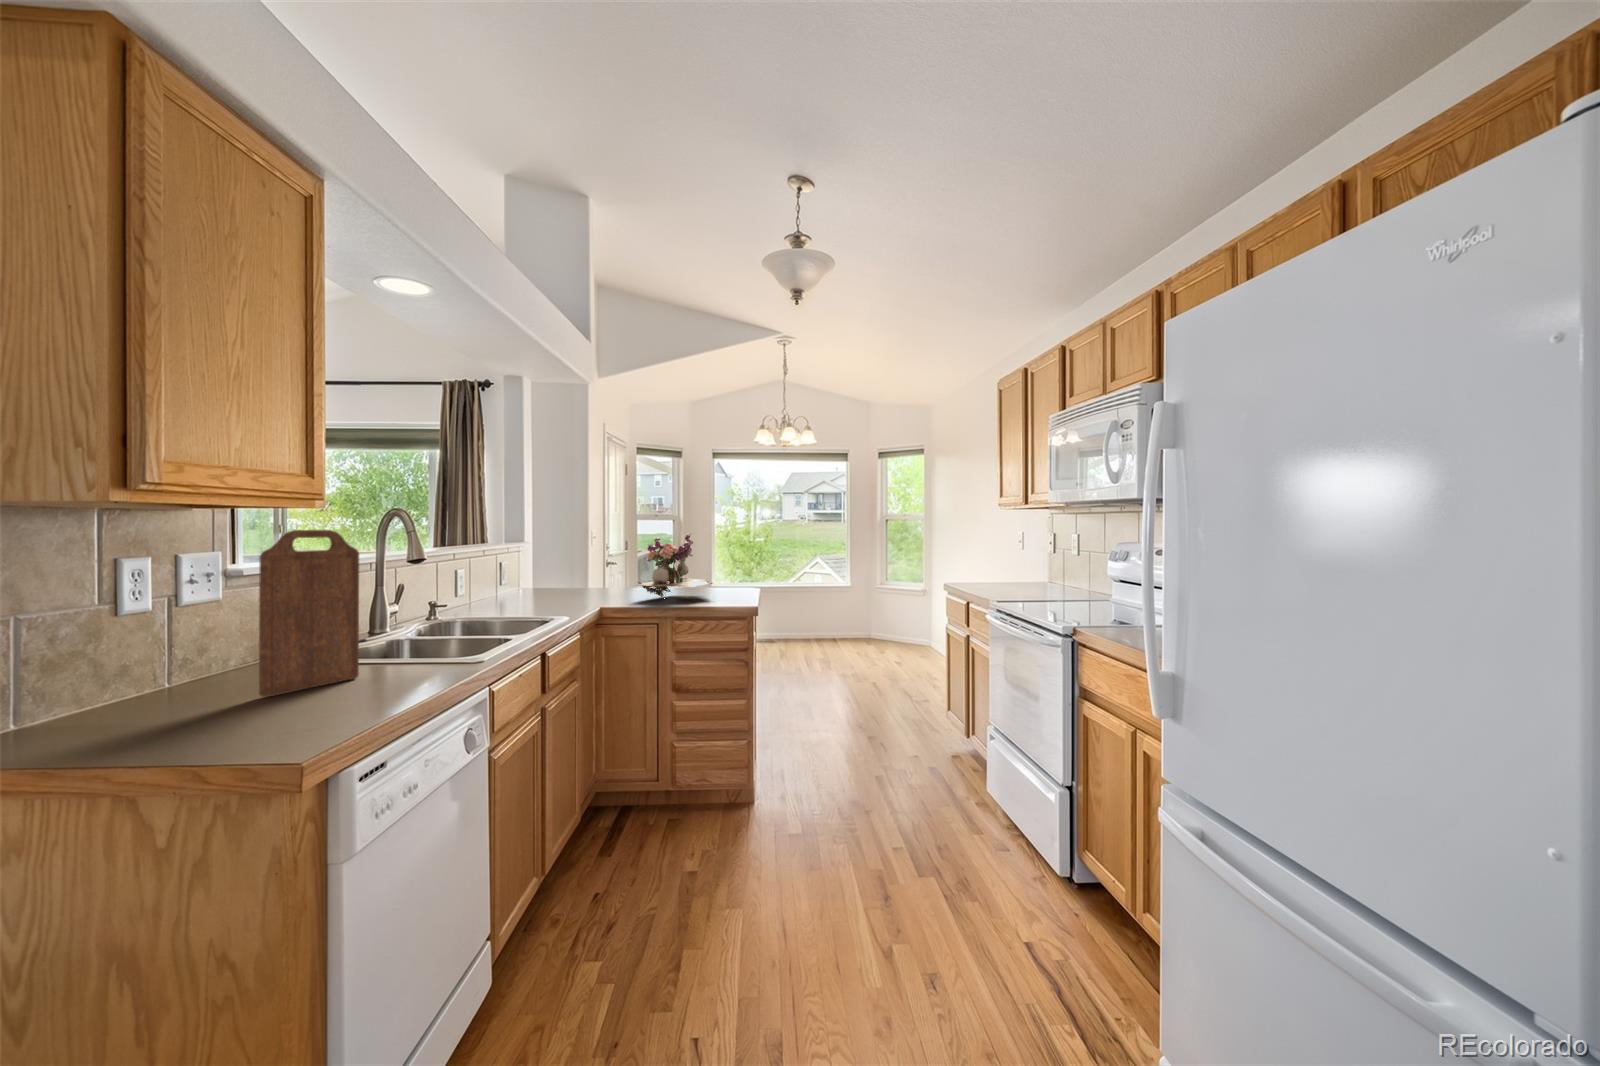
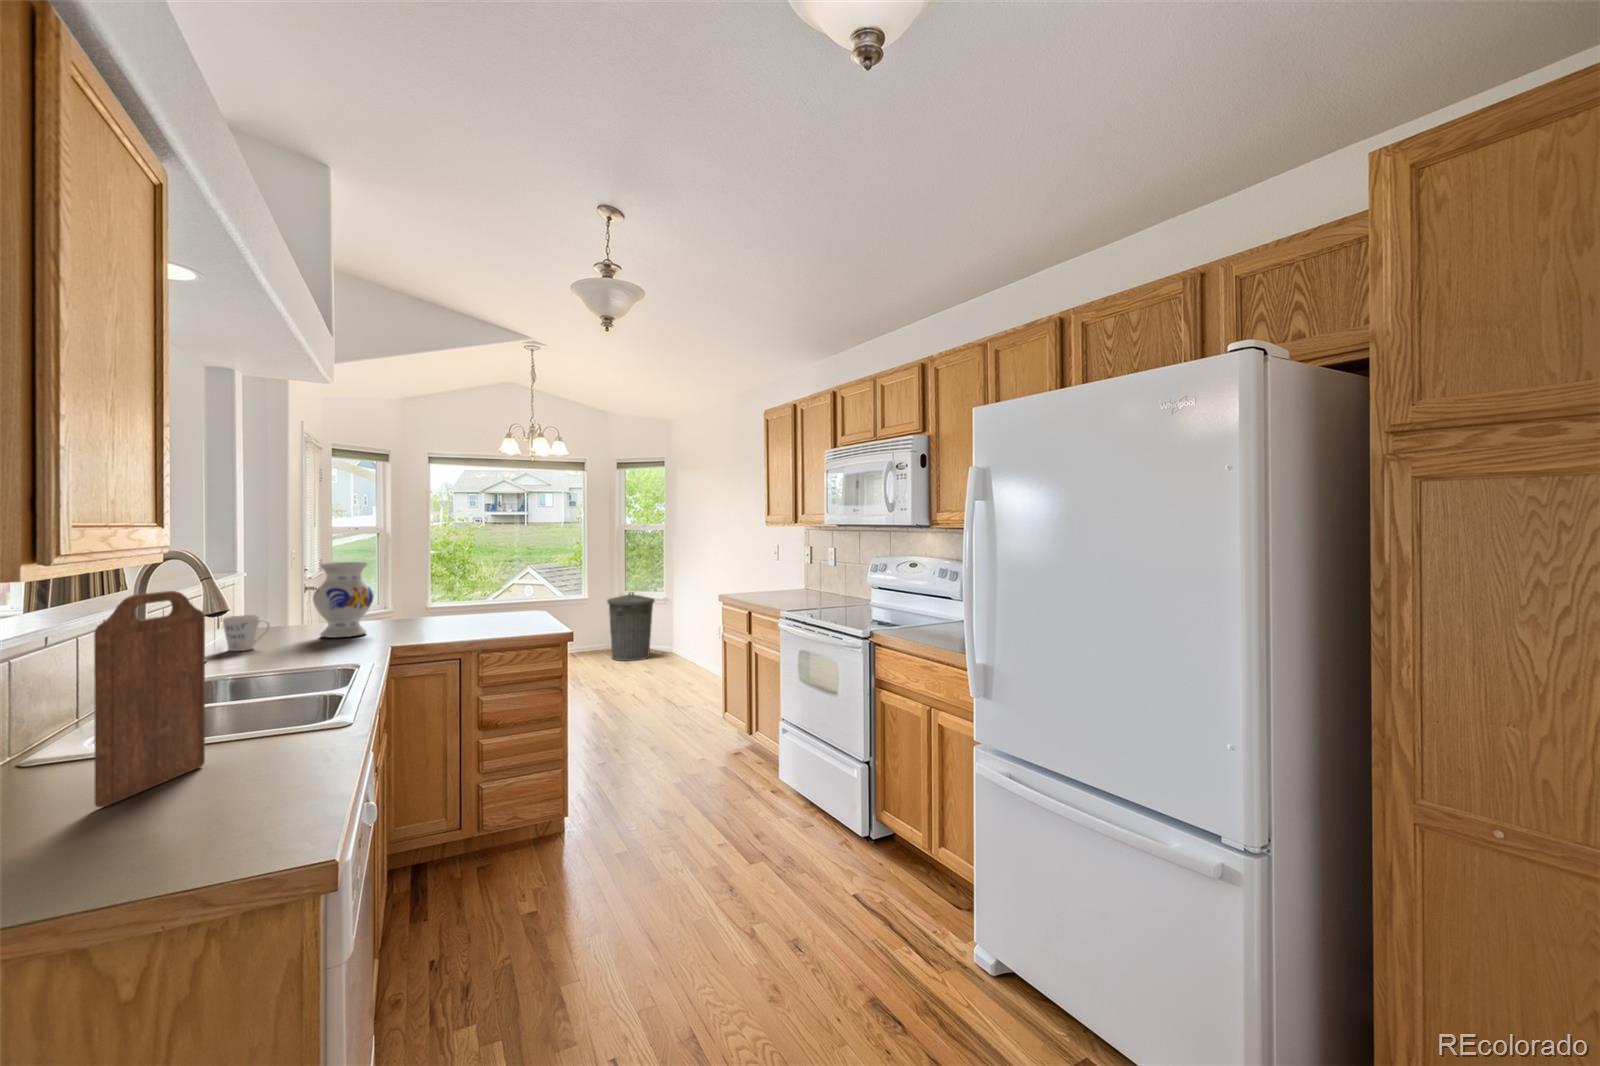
flower arrangement: present [638,533,712,598] -> none [421,557,509,629]
vase: none [558,534,604,598] -> present [313,562,374,637]
mug: none [489,575,521,603] -> present [223,615,270,651]
trash can: none [865,583,912,652] -> present [607,592,655,661]

